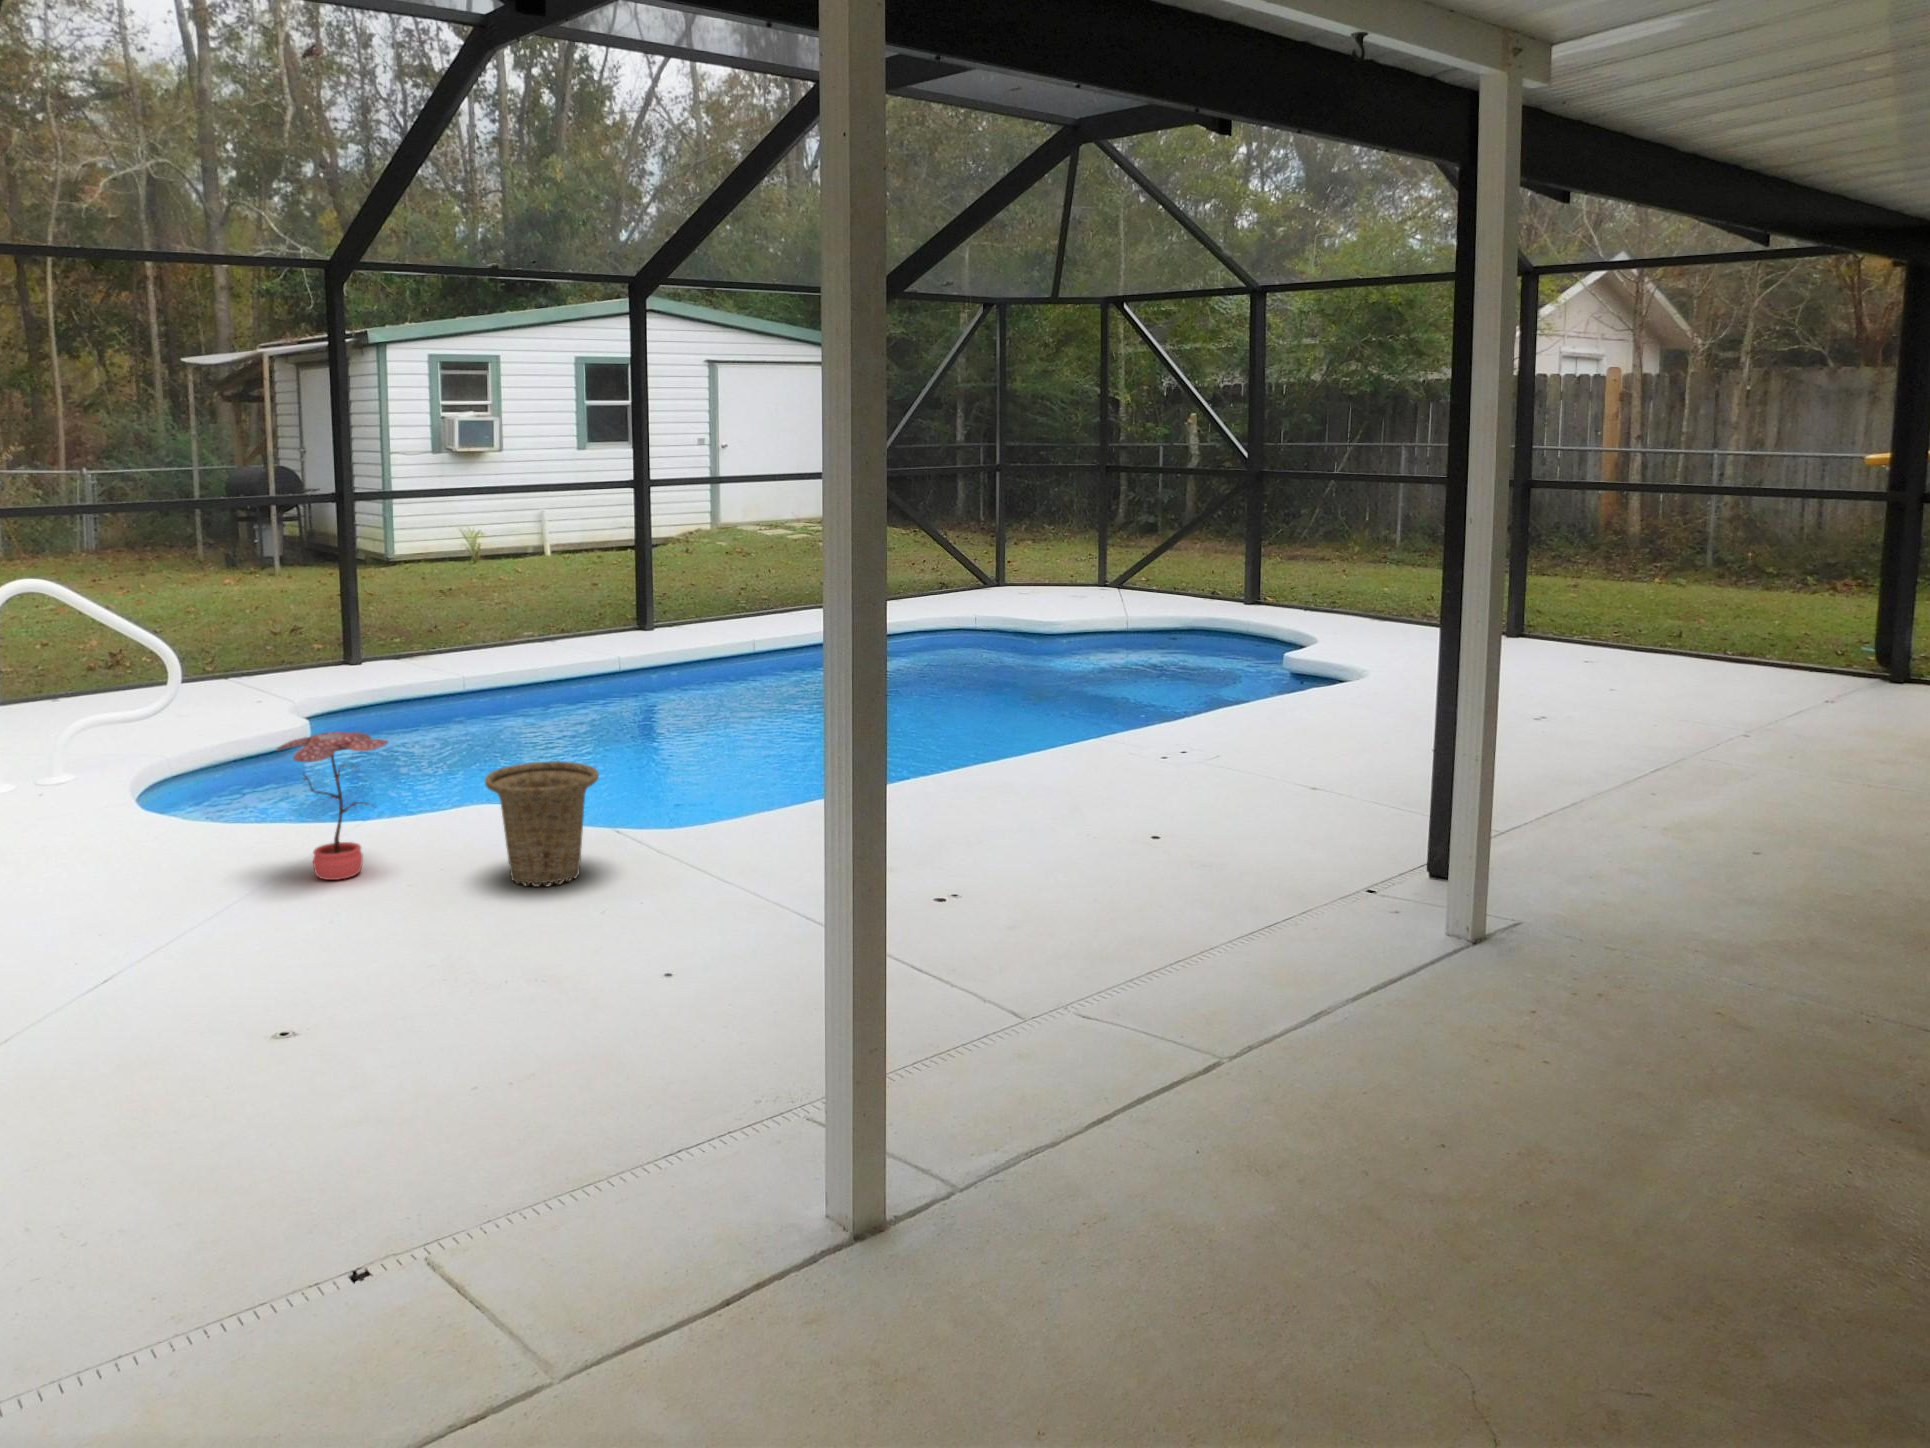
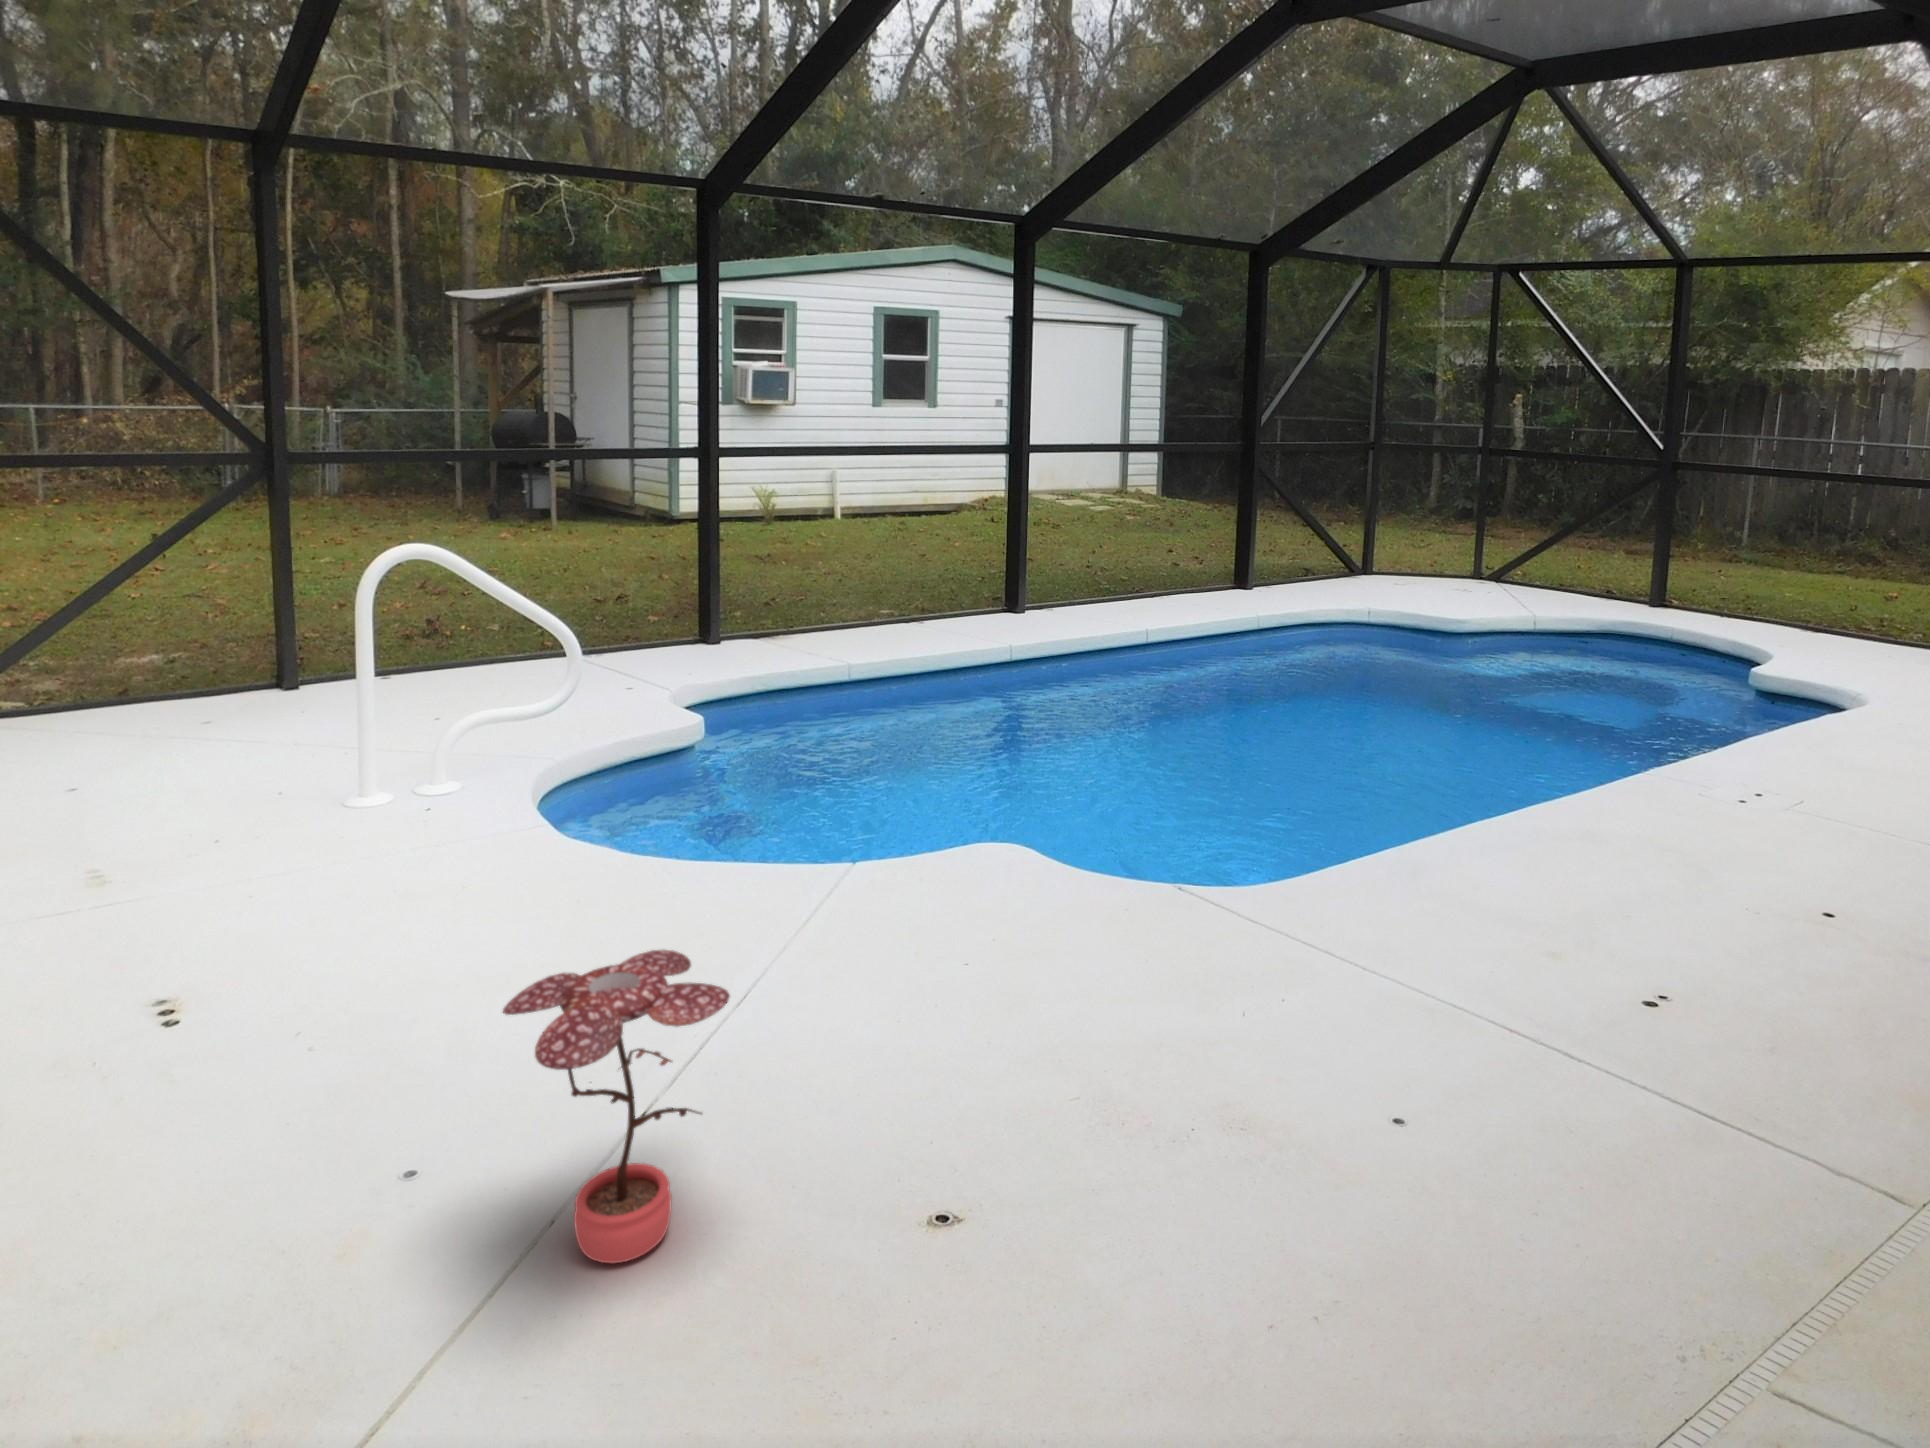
basket: present [485,761,599,887] -> none [923,1014,1143,1303]

